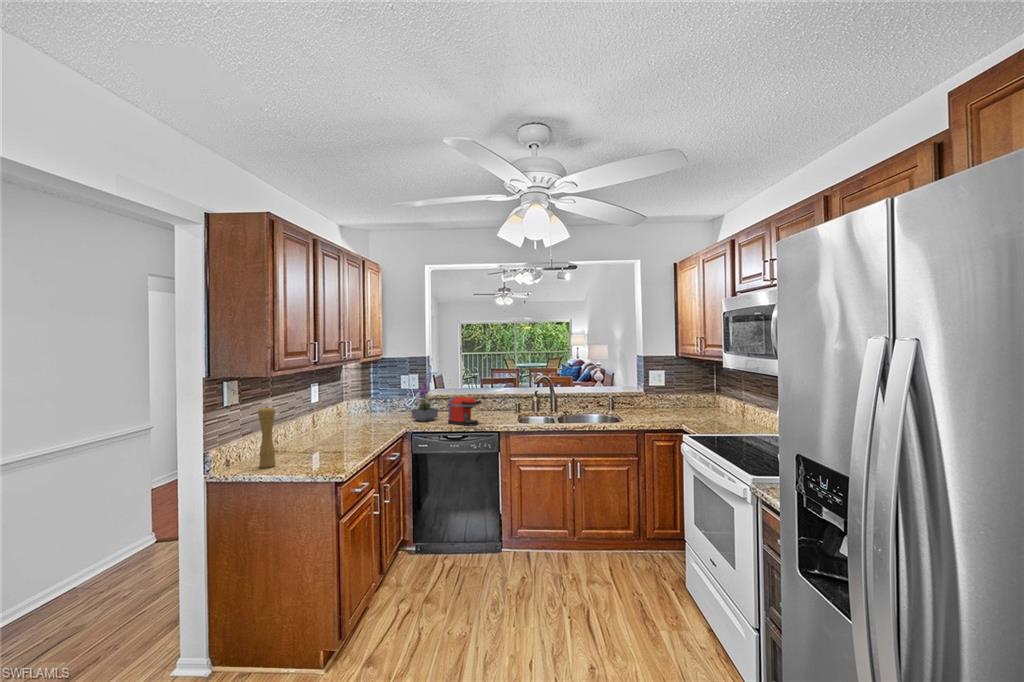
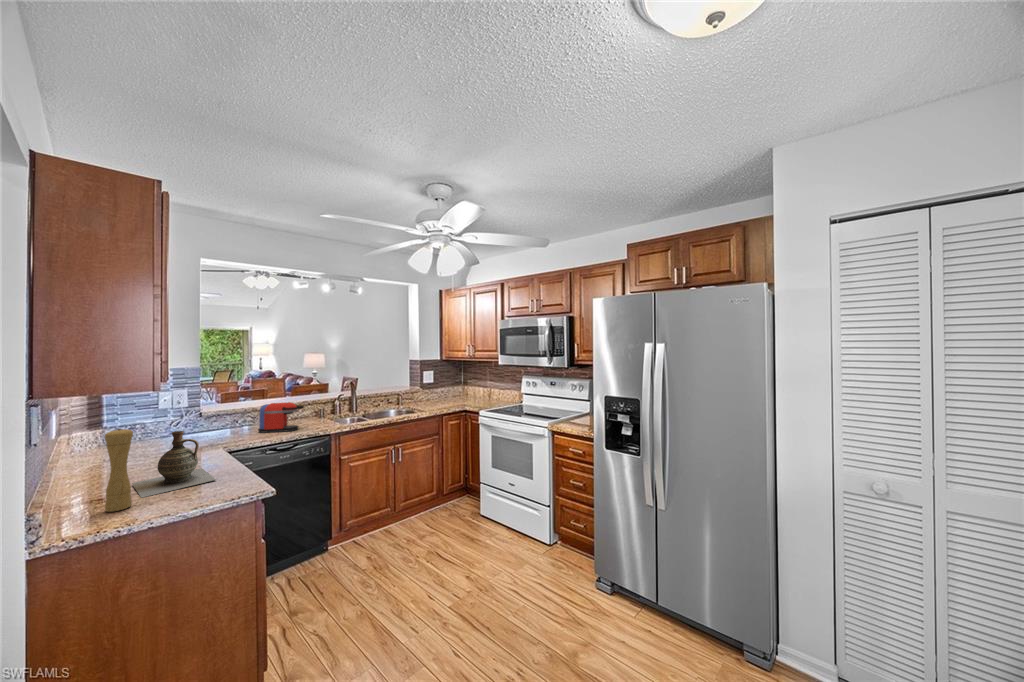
potted plant: present [412,380,438,422] -> none [200,385,236,436]
ceramic jug: none [290,413,351,462] -> present [132,431,216,498]

